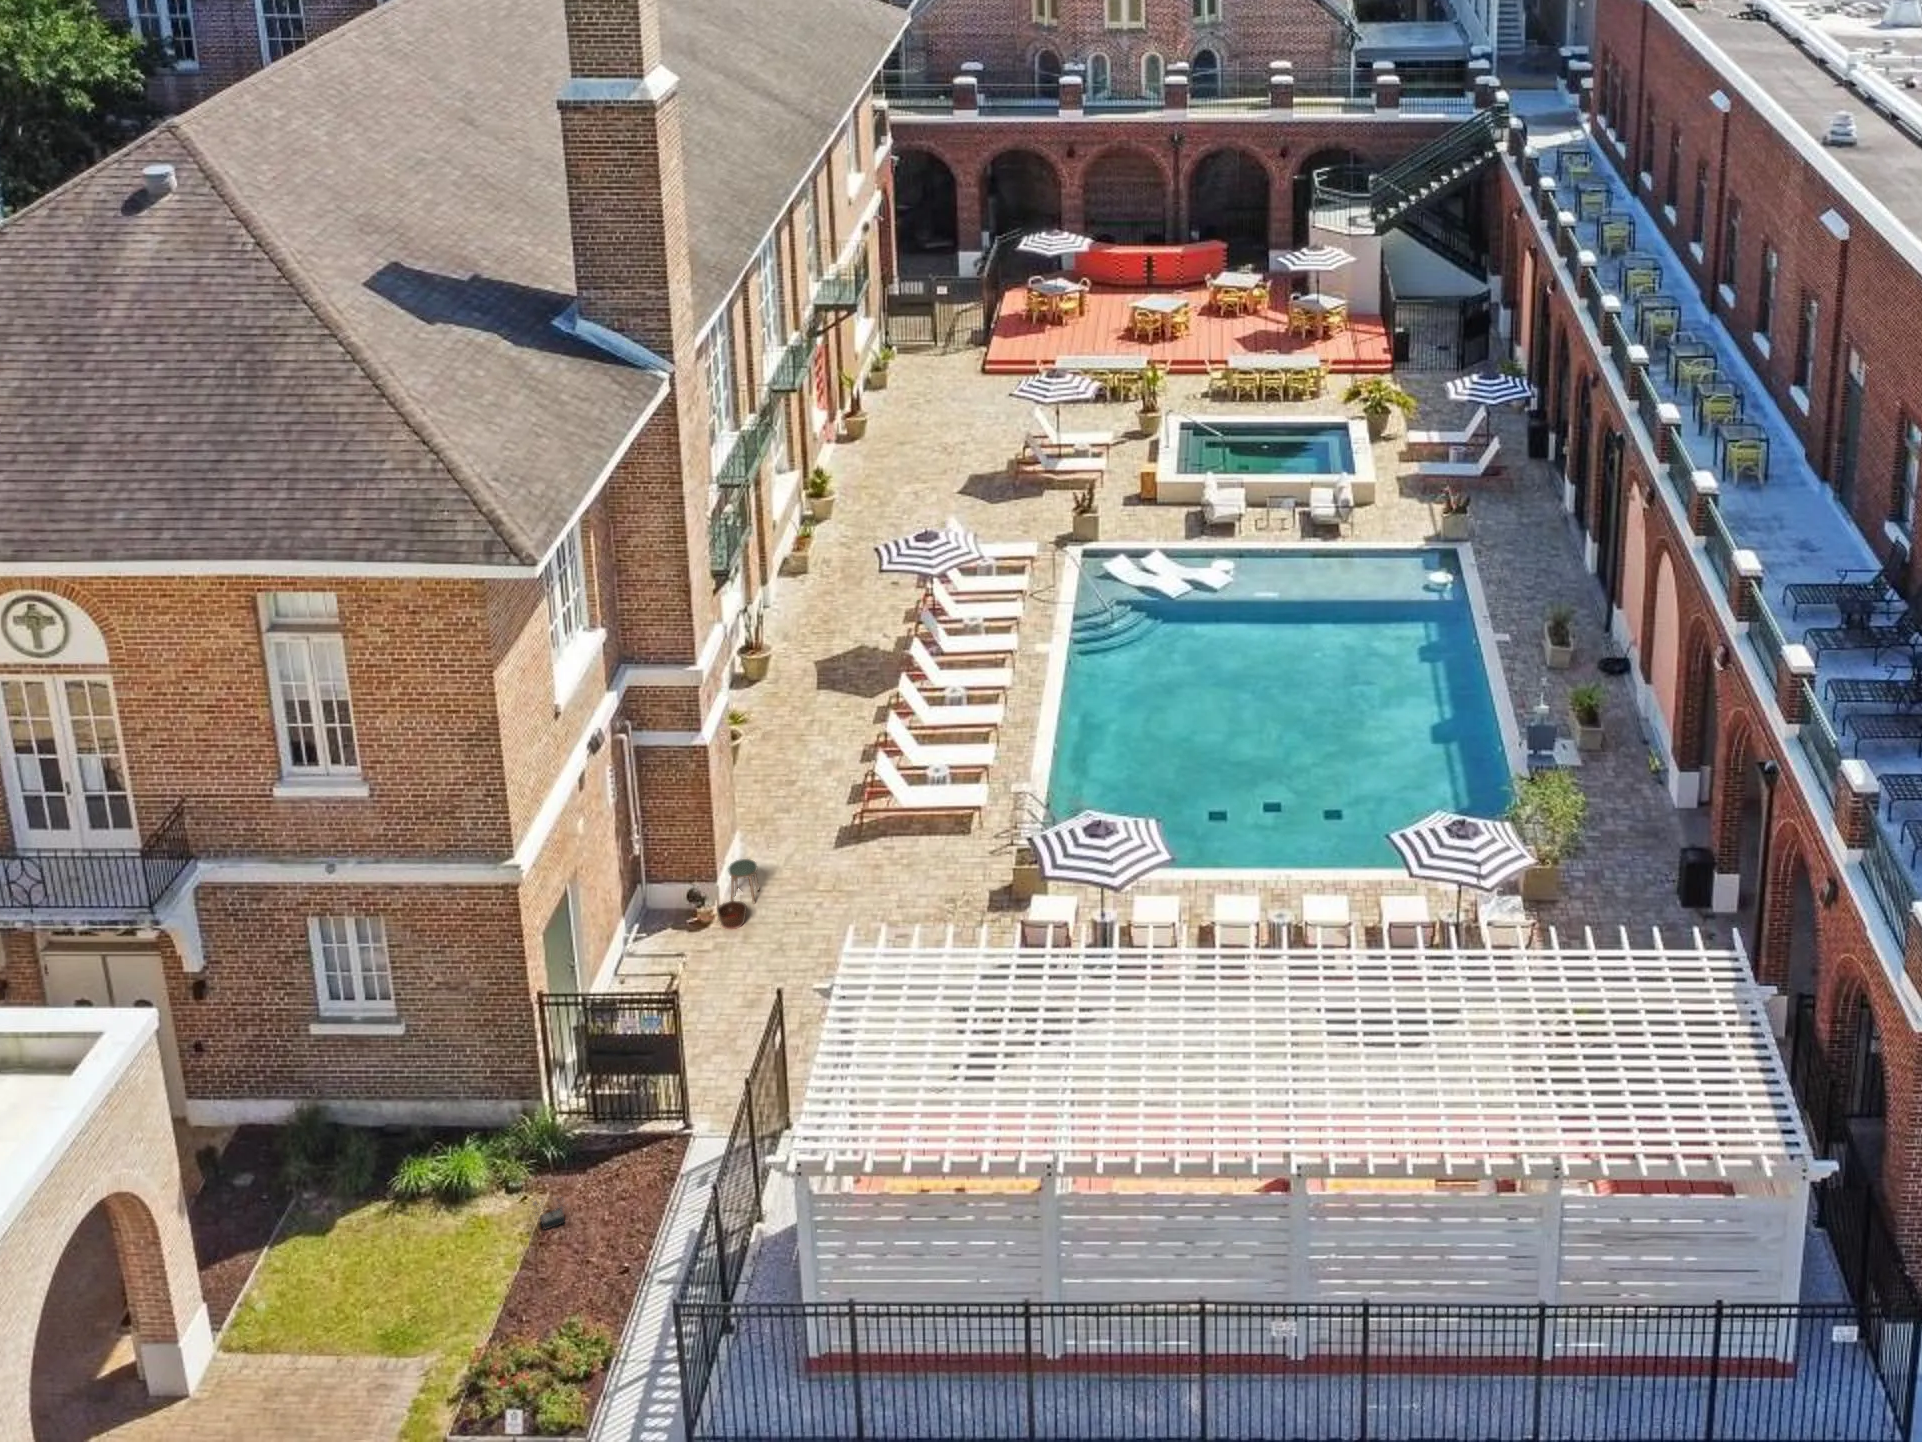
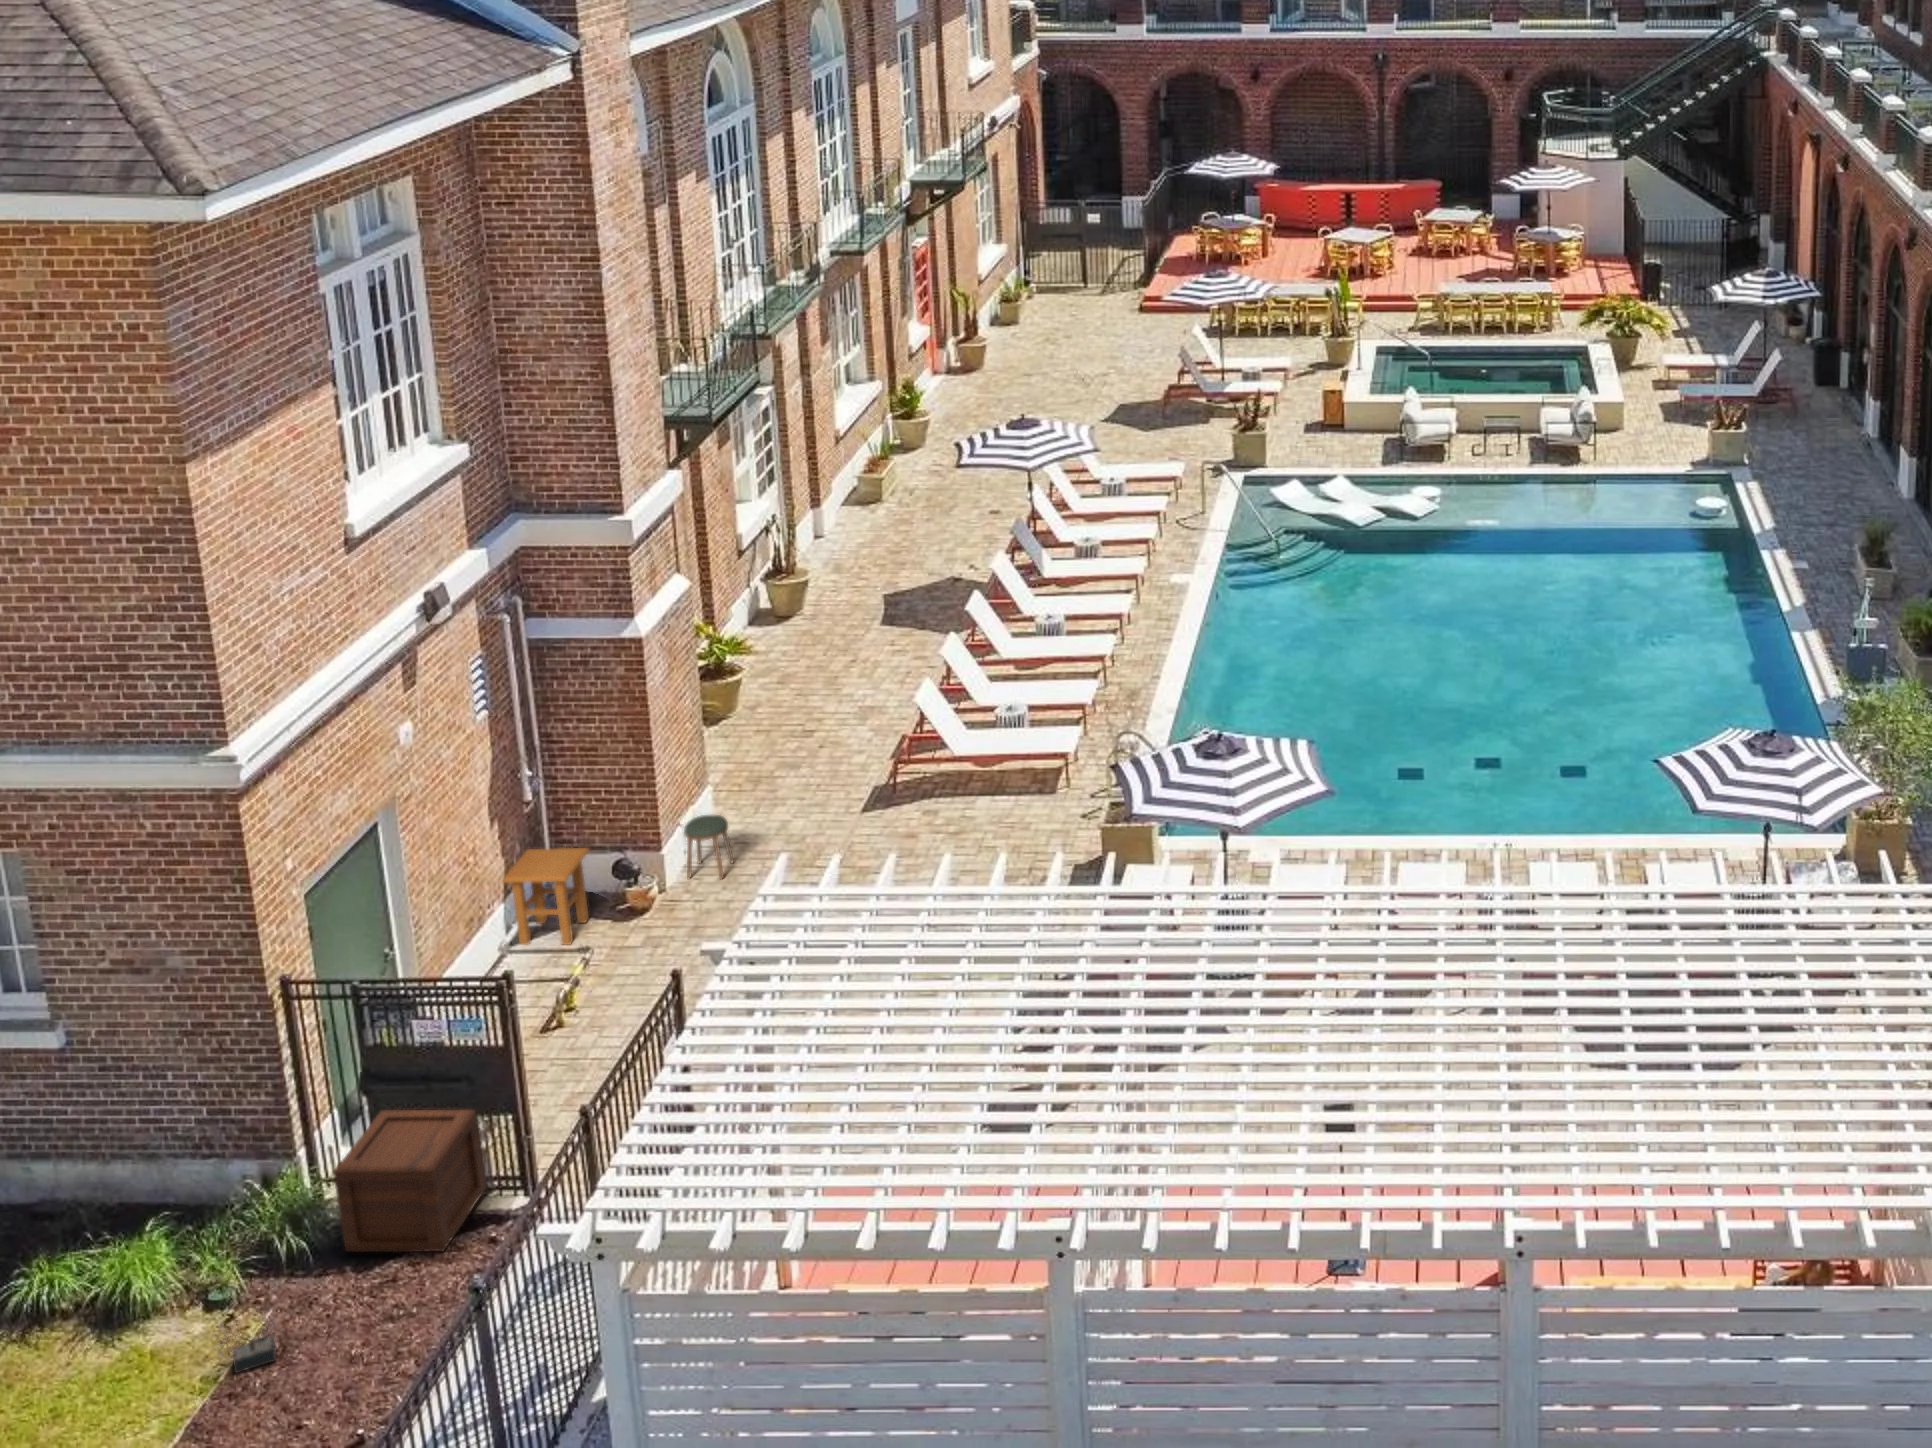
side table: none [622,888,674,953] -> present [503,848,589,945]
basket: present [717,901,747,929] -> none [658,872,705,913]
wooden crate: none [578,1072,658,1158] -> present [333,1110,487,1252]

